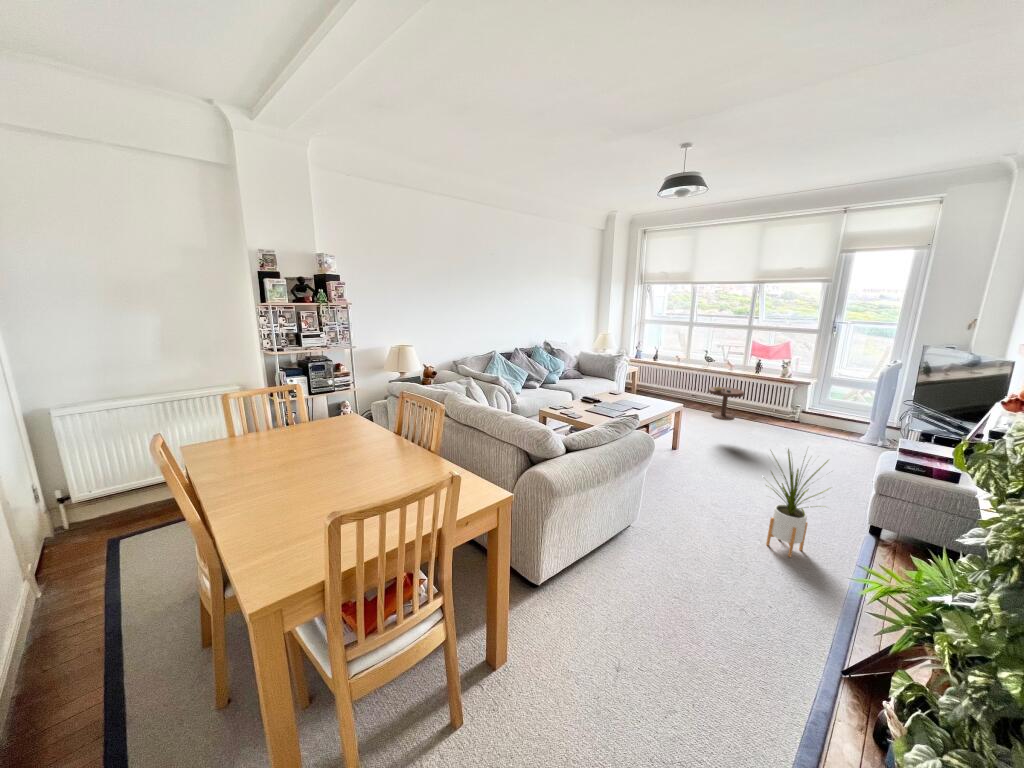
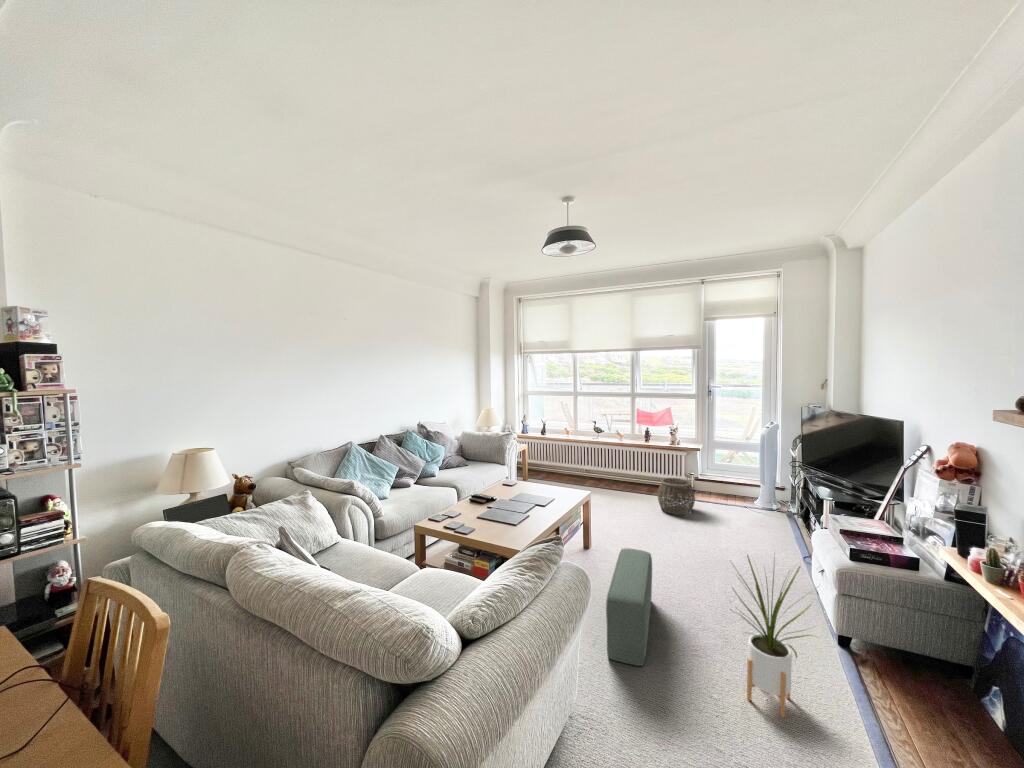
side table: present [709,387,744,420] -> none [614,464,651,531]
woven basket: none [754,405,792,438] -> present [658,478,695,515]
pouf: none [667,444,720,516] -> present [606,548,652,666]

